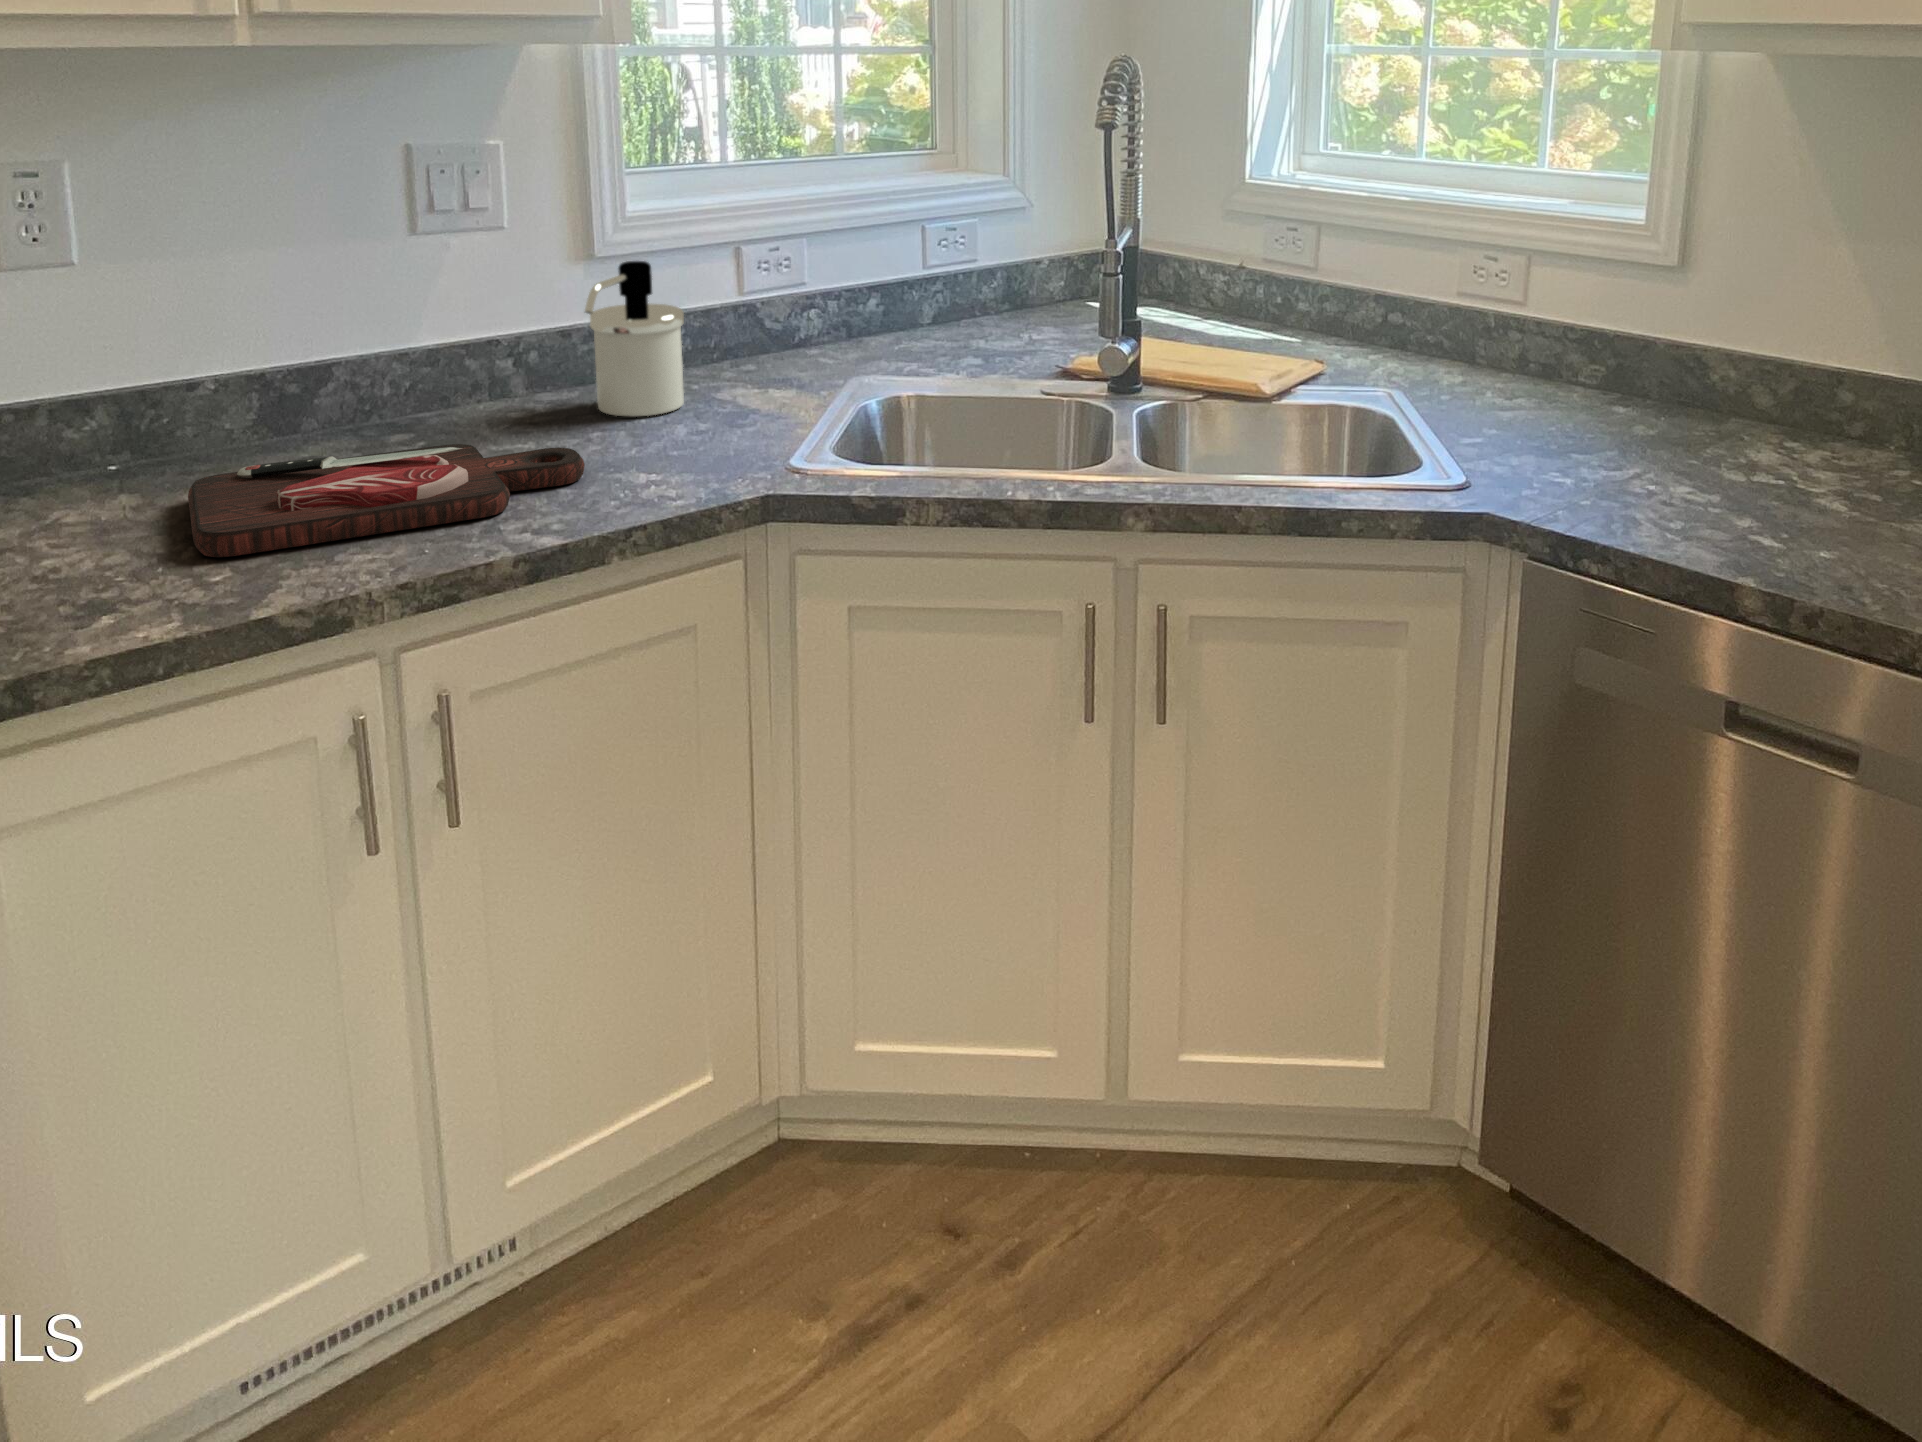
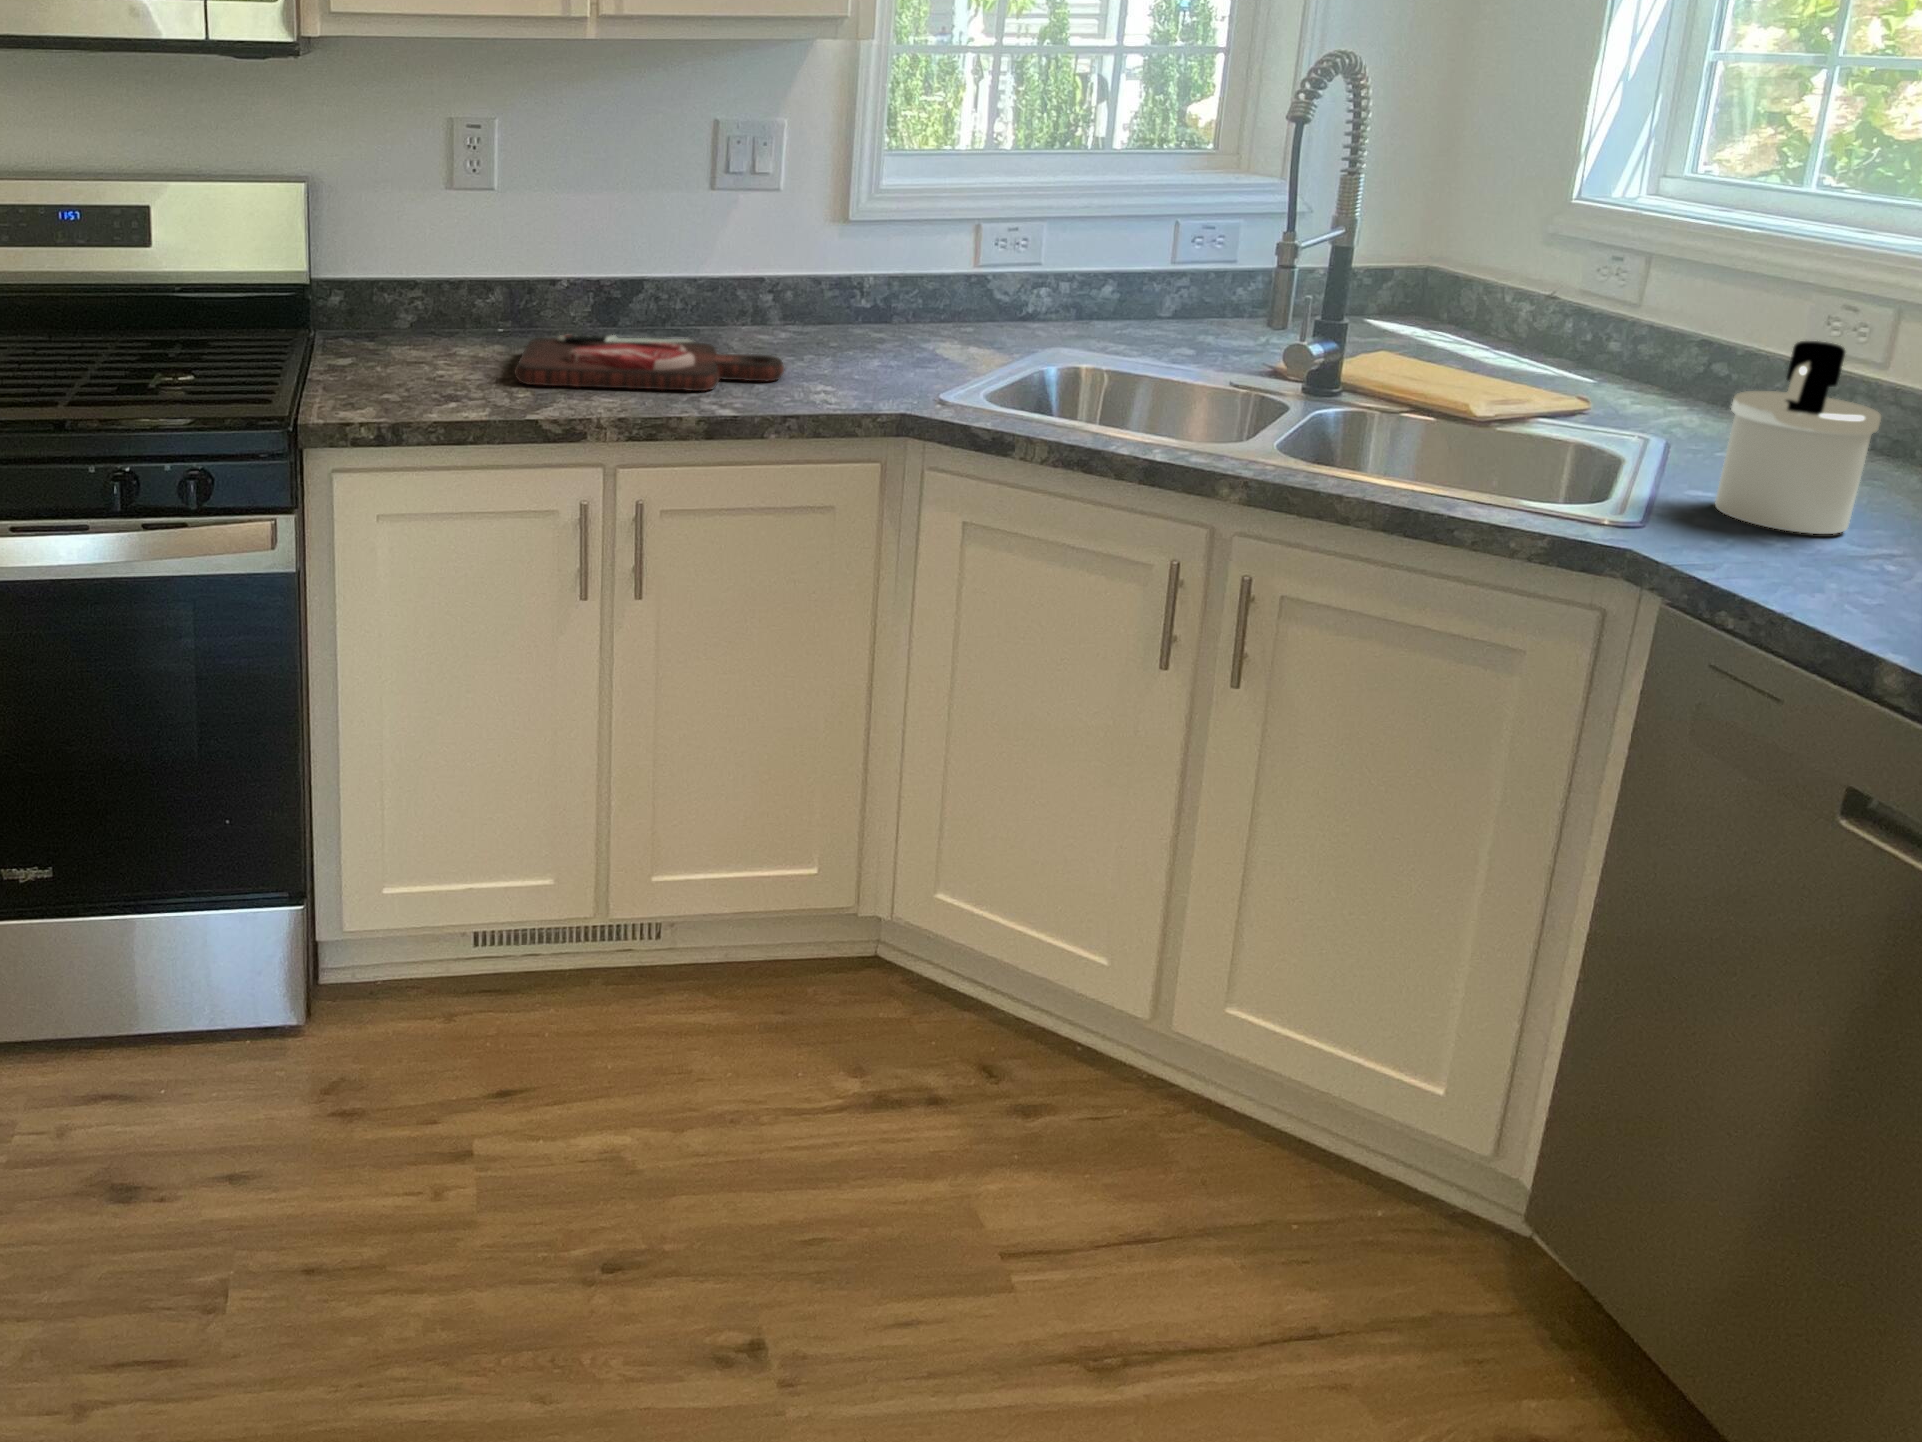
soap dispenser: present [585,261,684,417] -> present [1715,341,1881,534]

